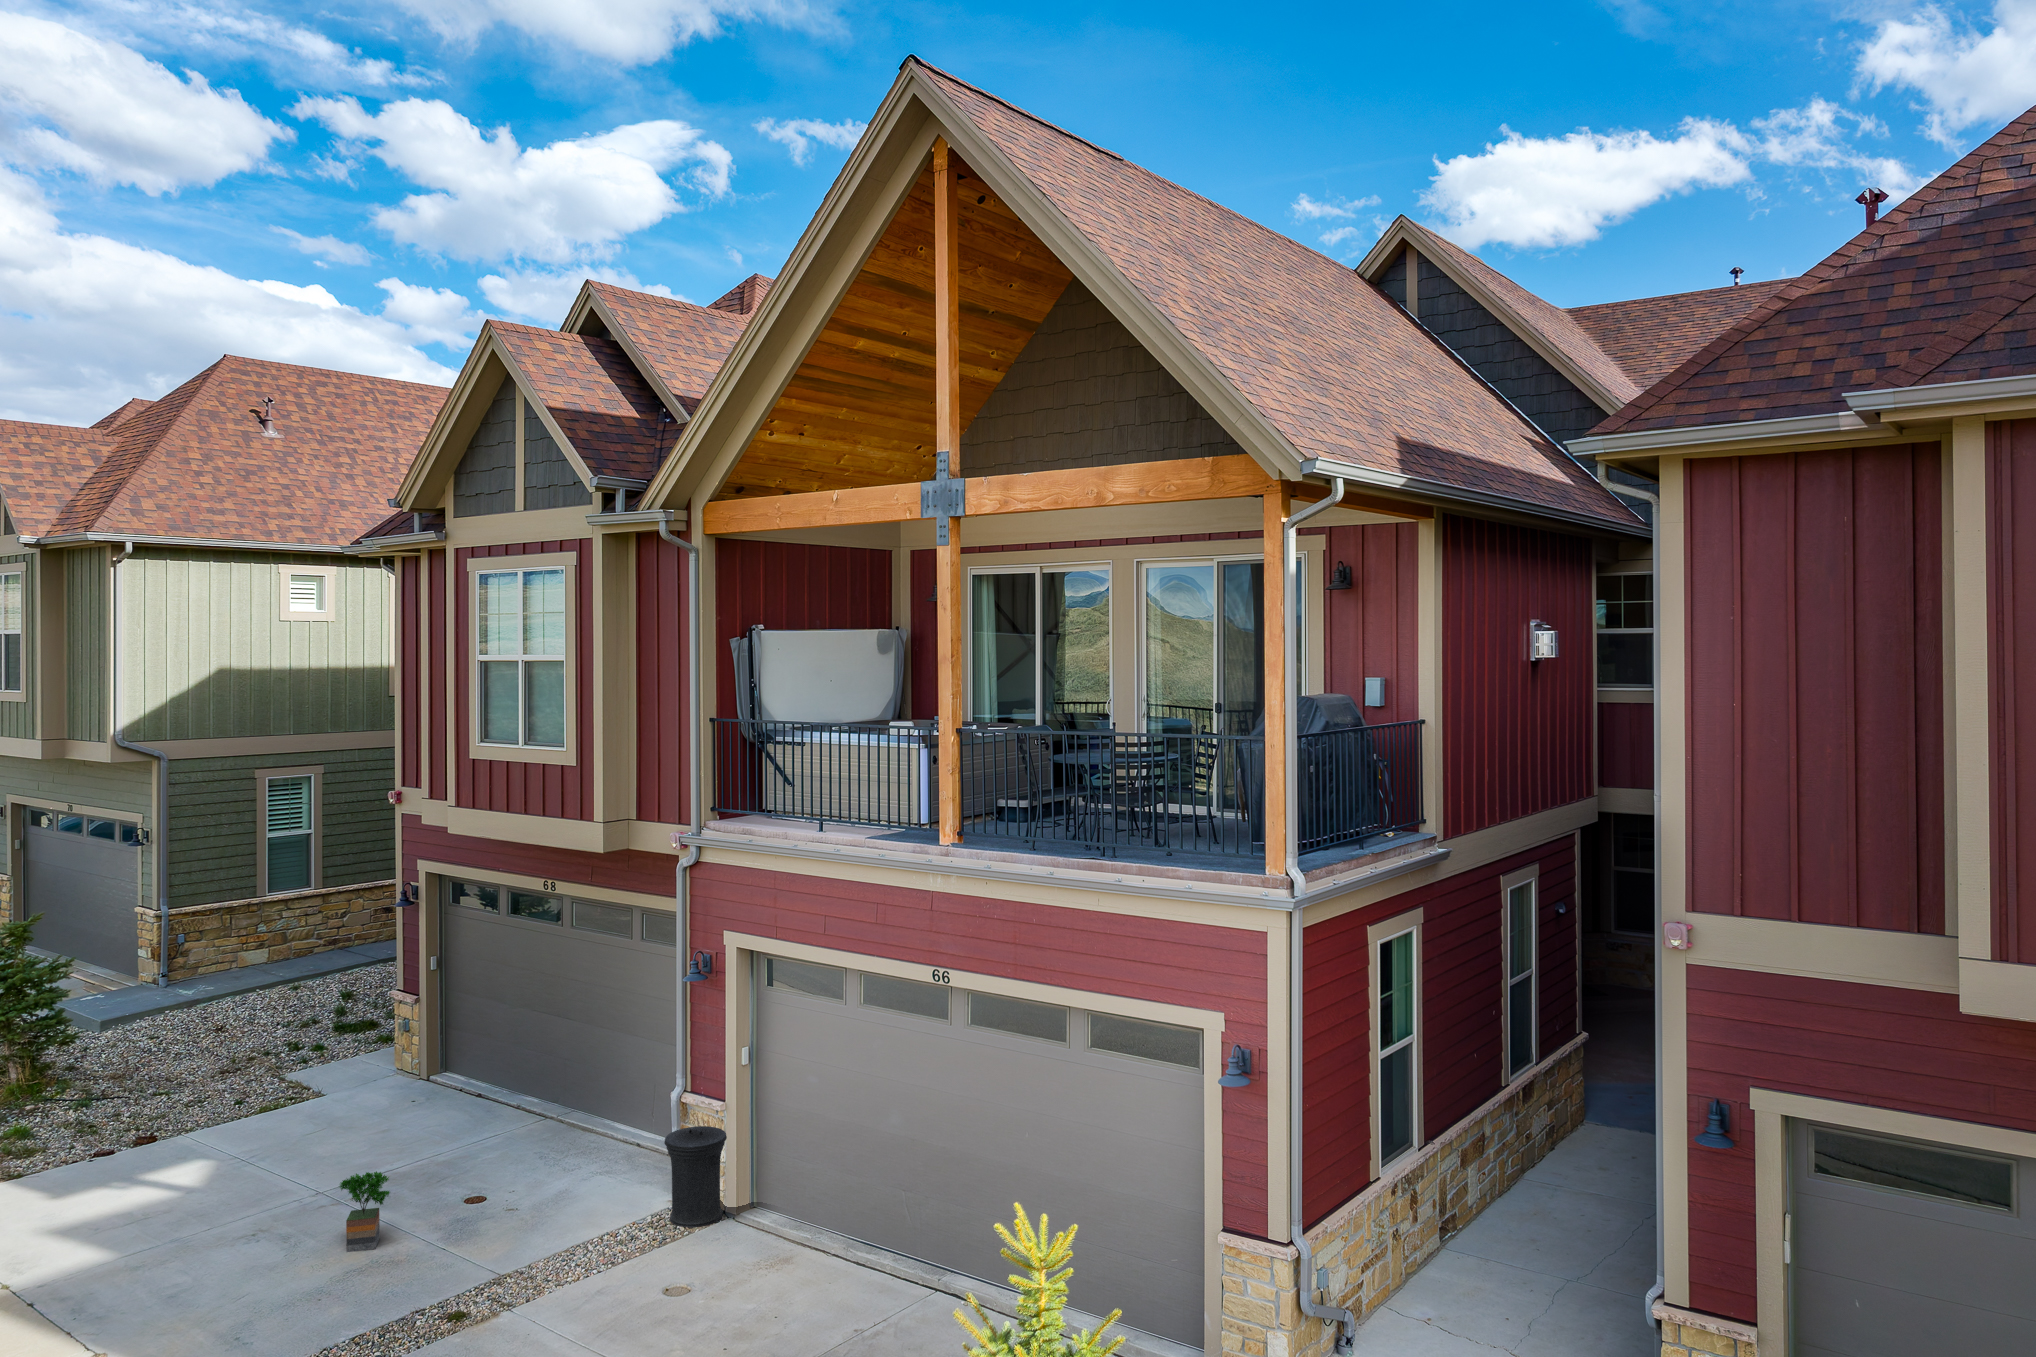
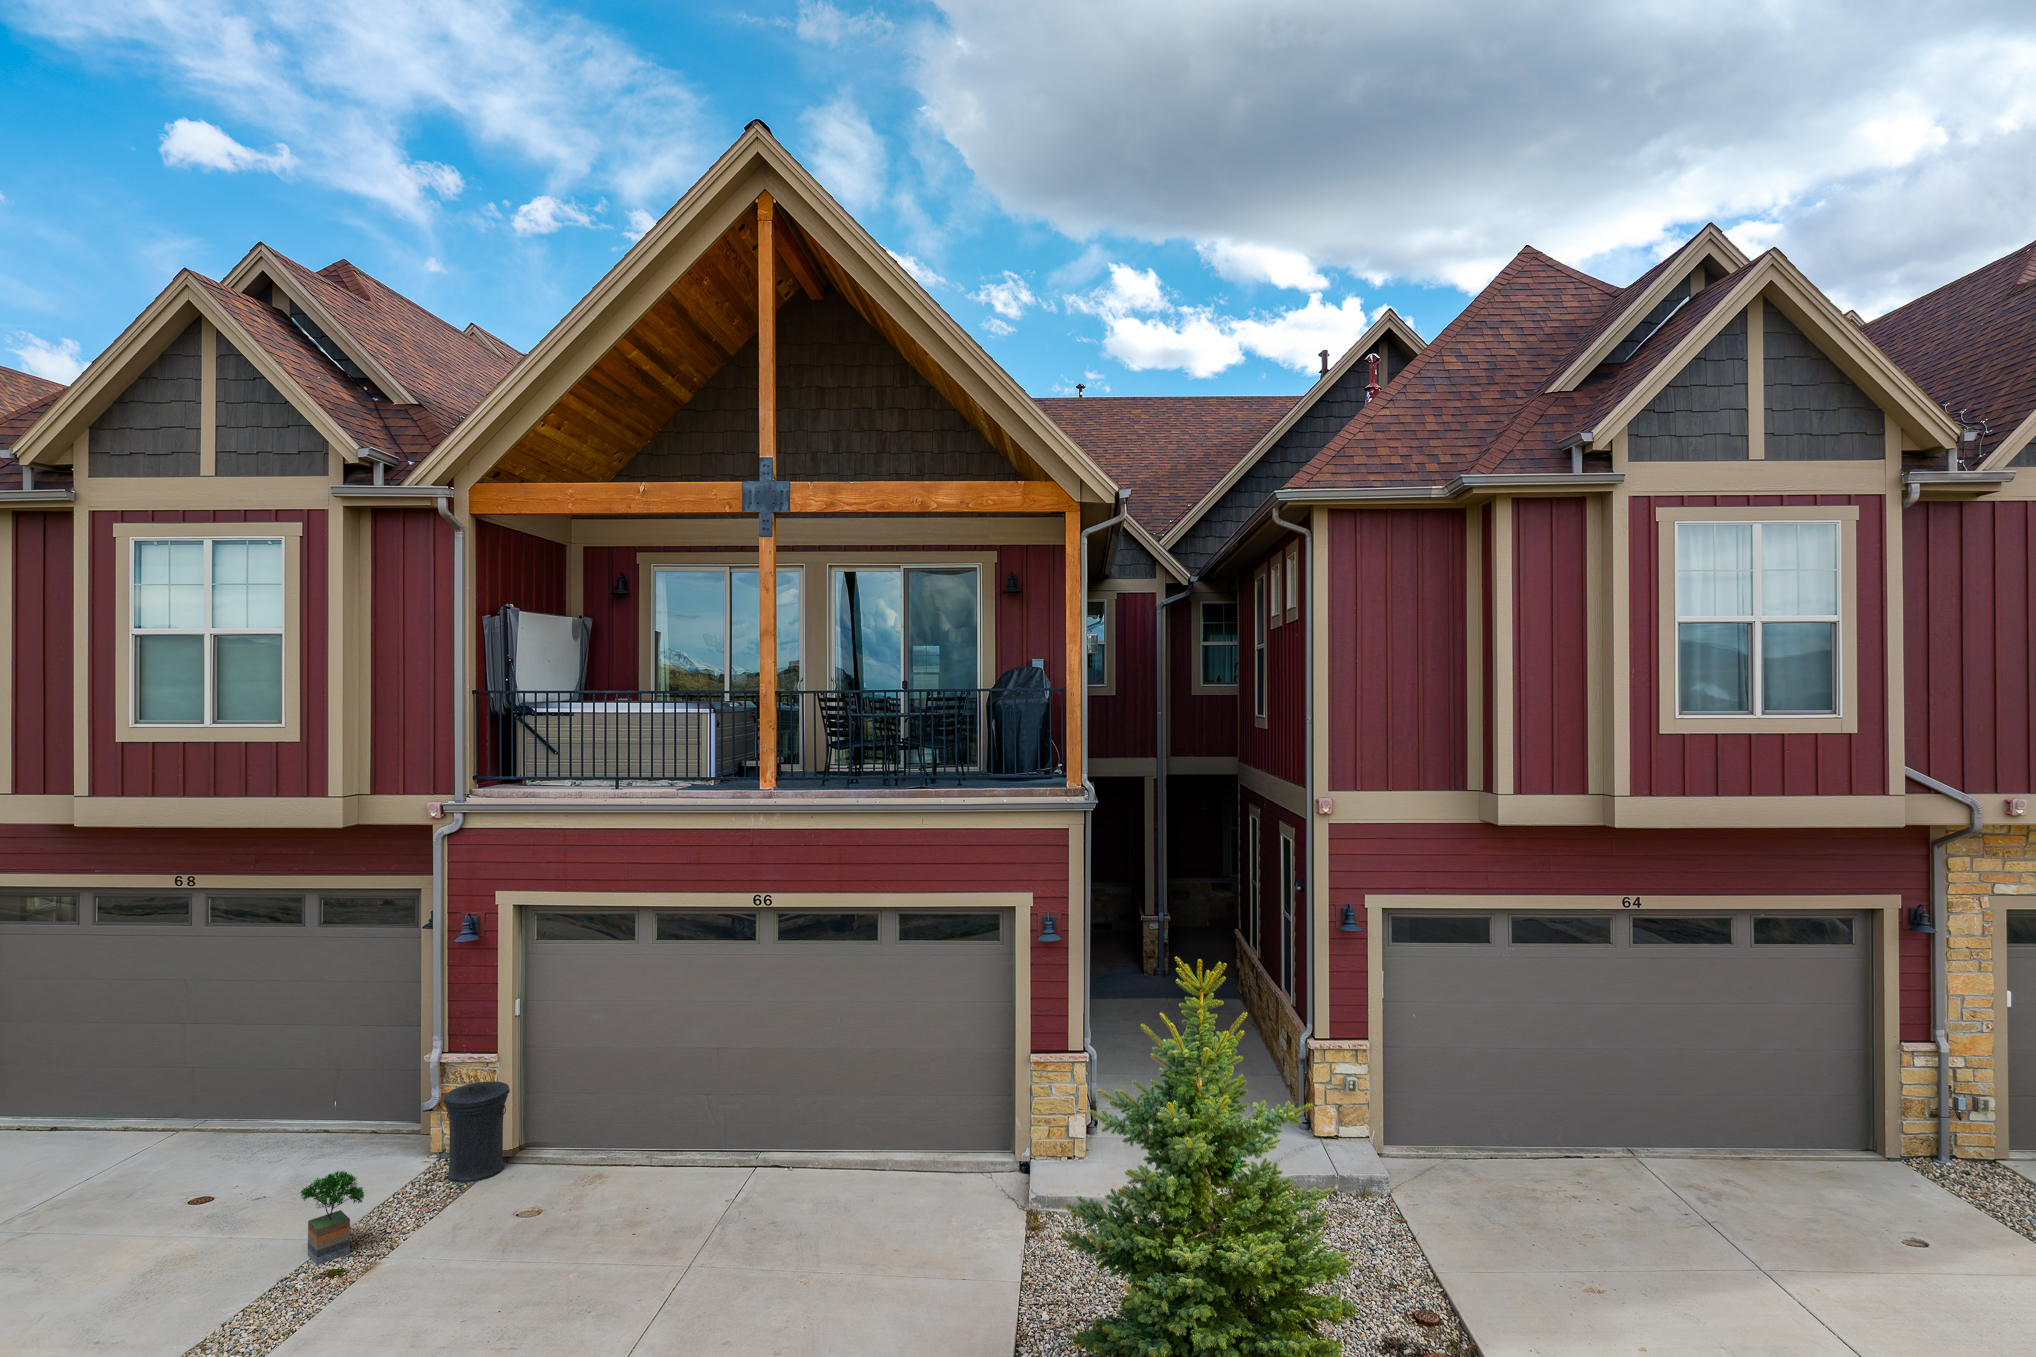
potted tree: present [340,1171,390,1252] -> present [300,1171,364,1265]

